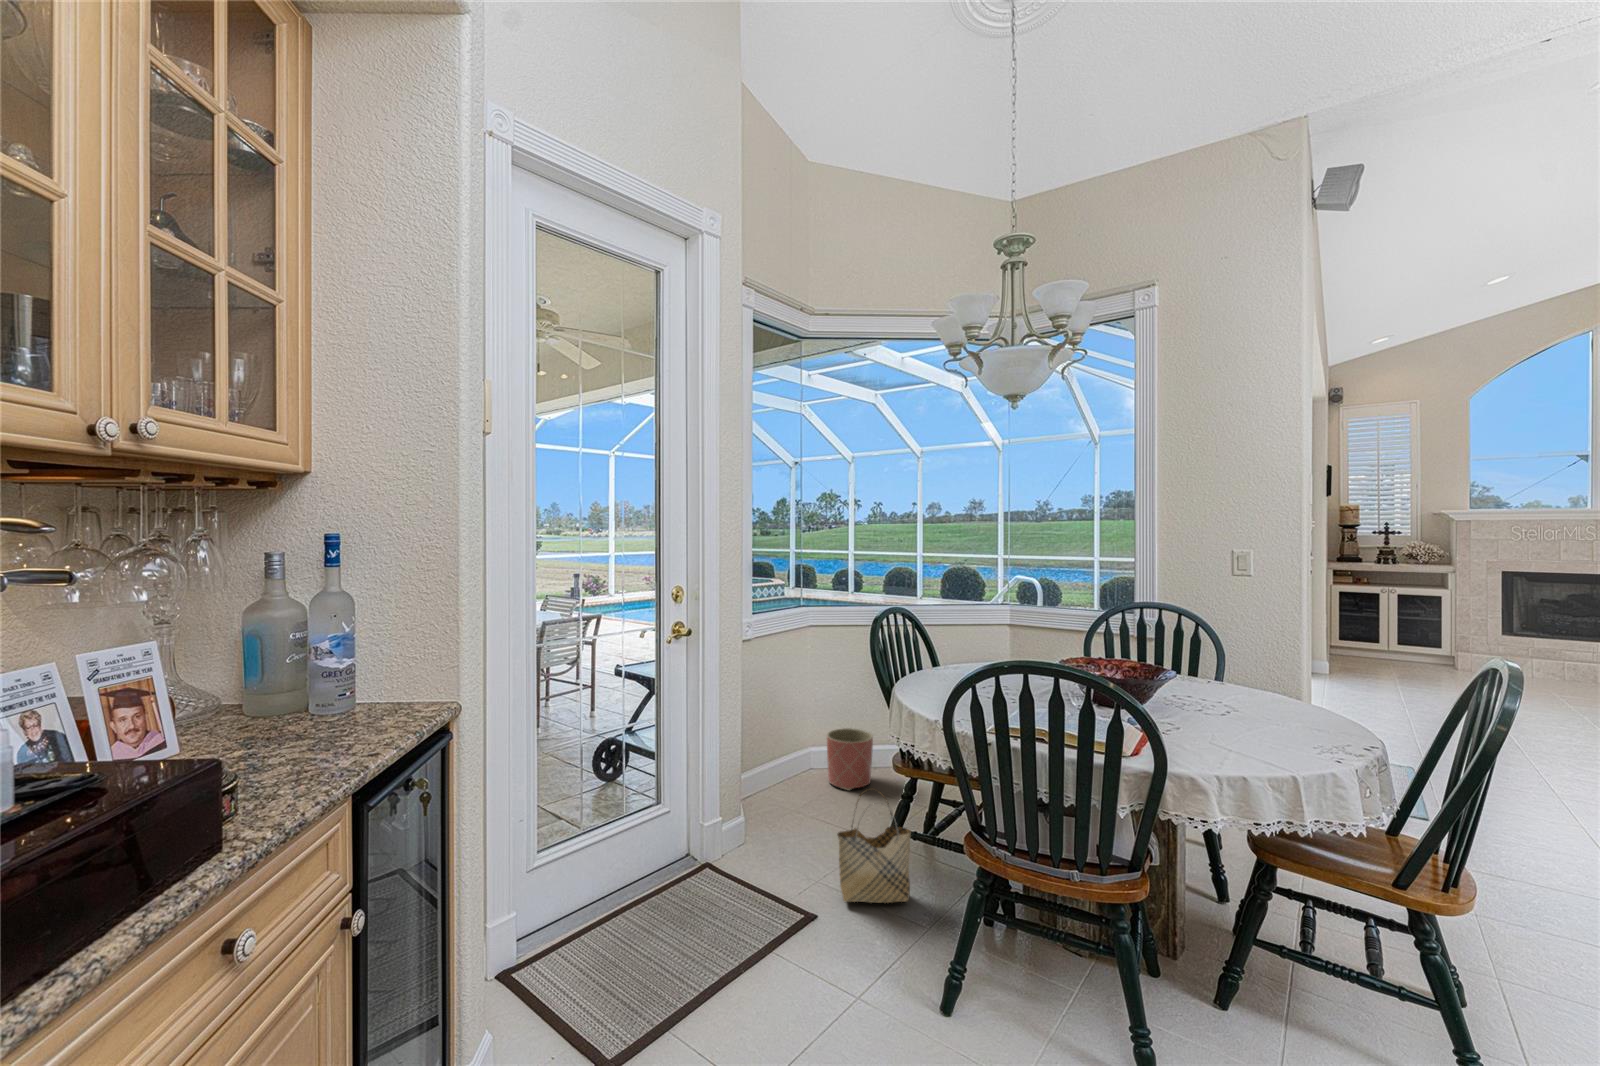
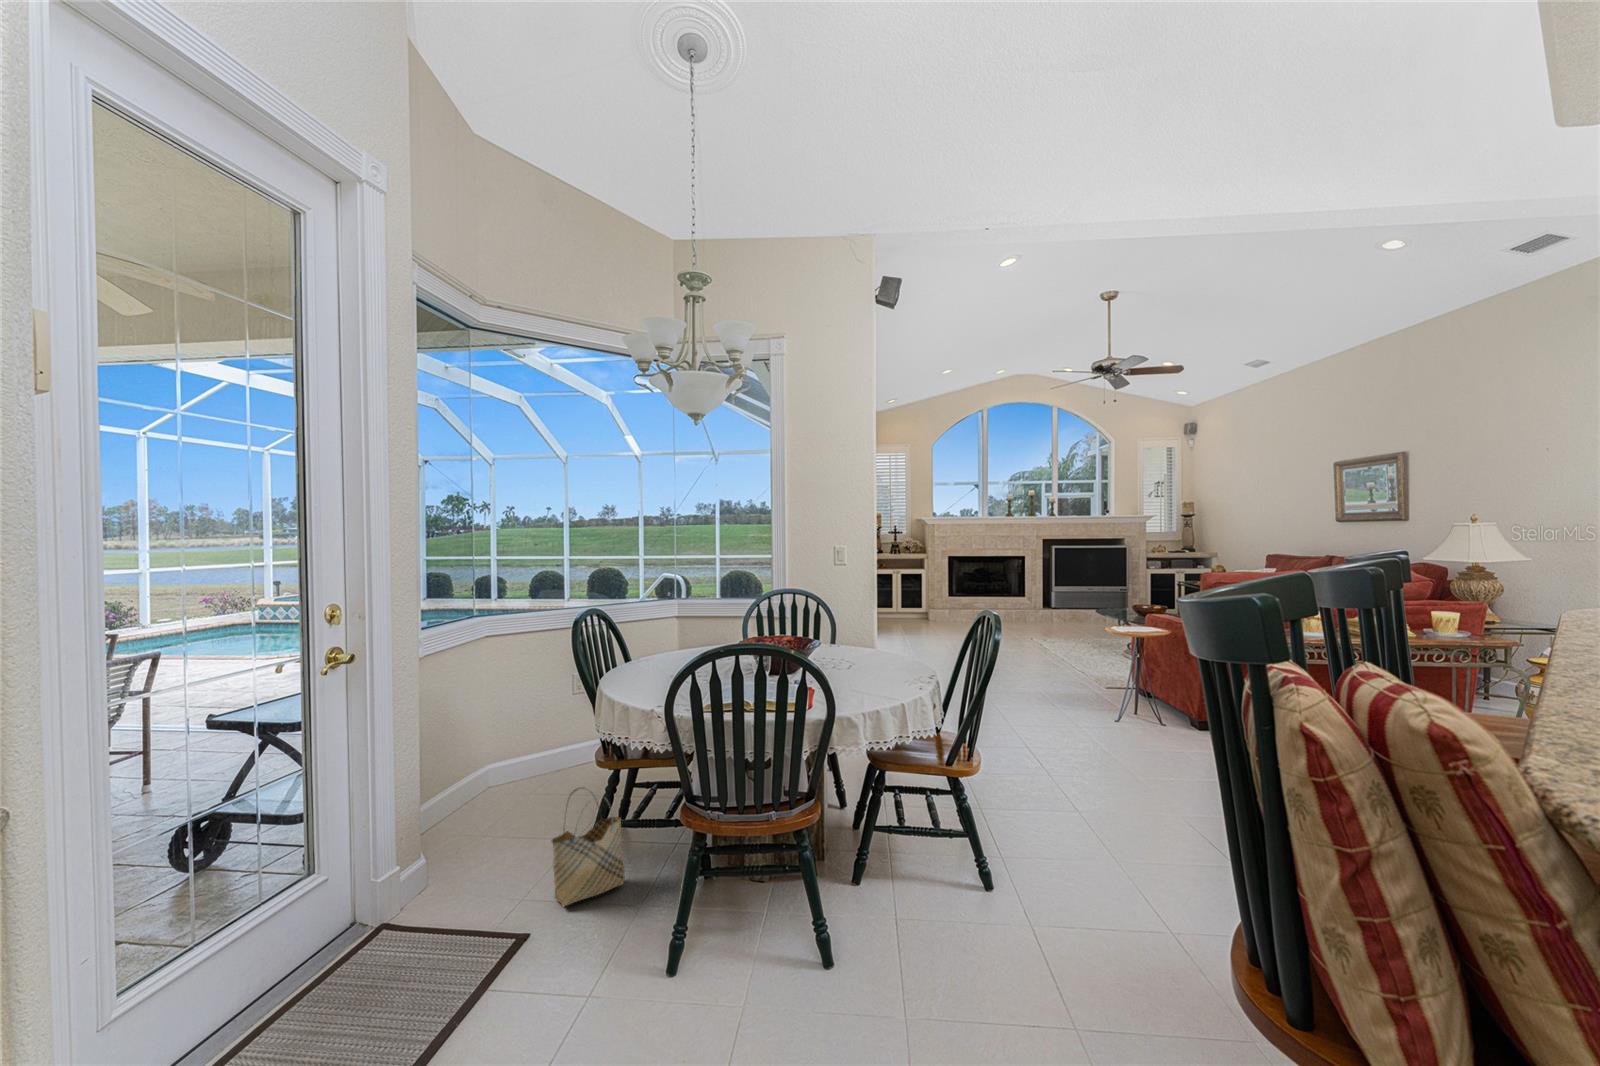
planter: present [827,728,873,790] -> none [476,743,529,808]

